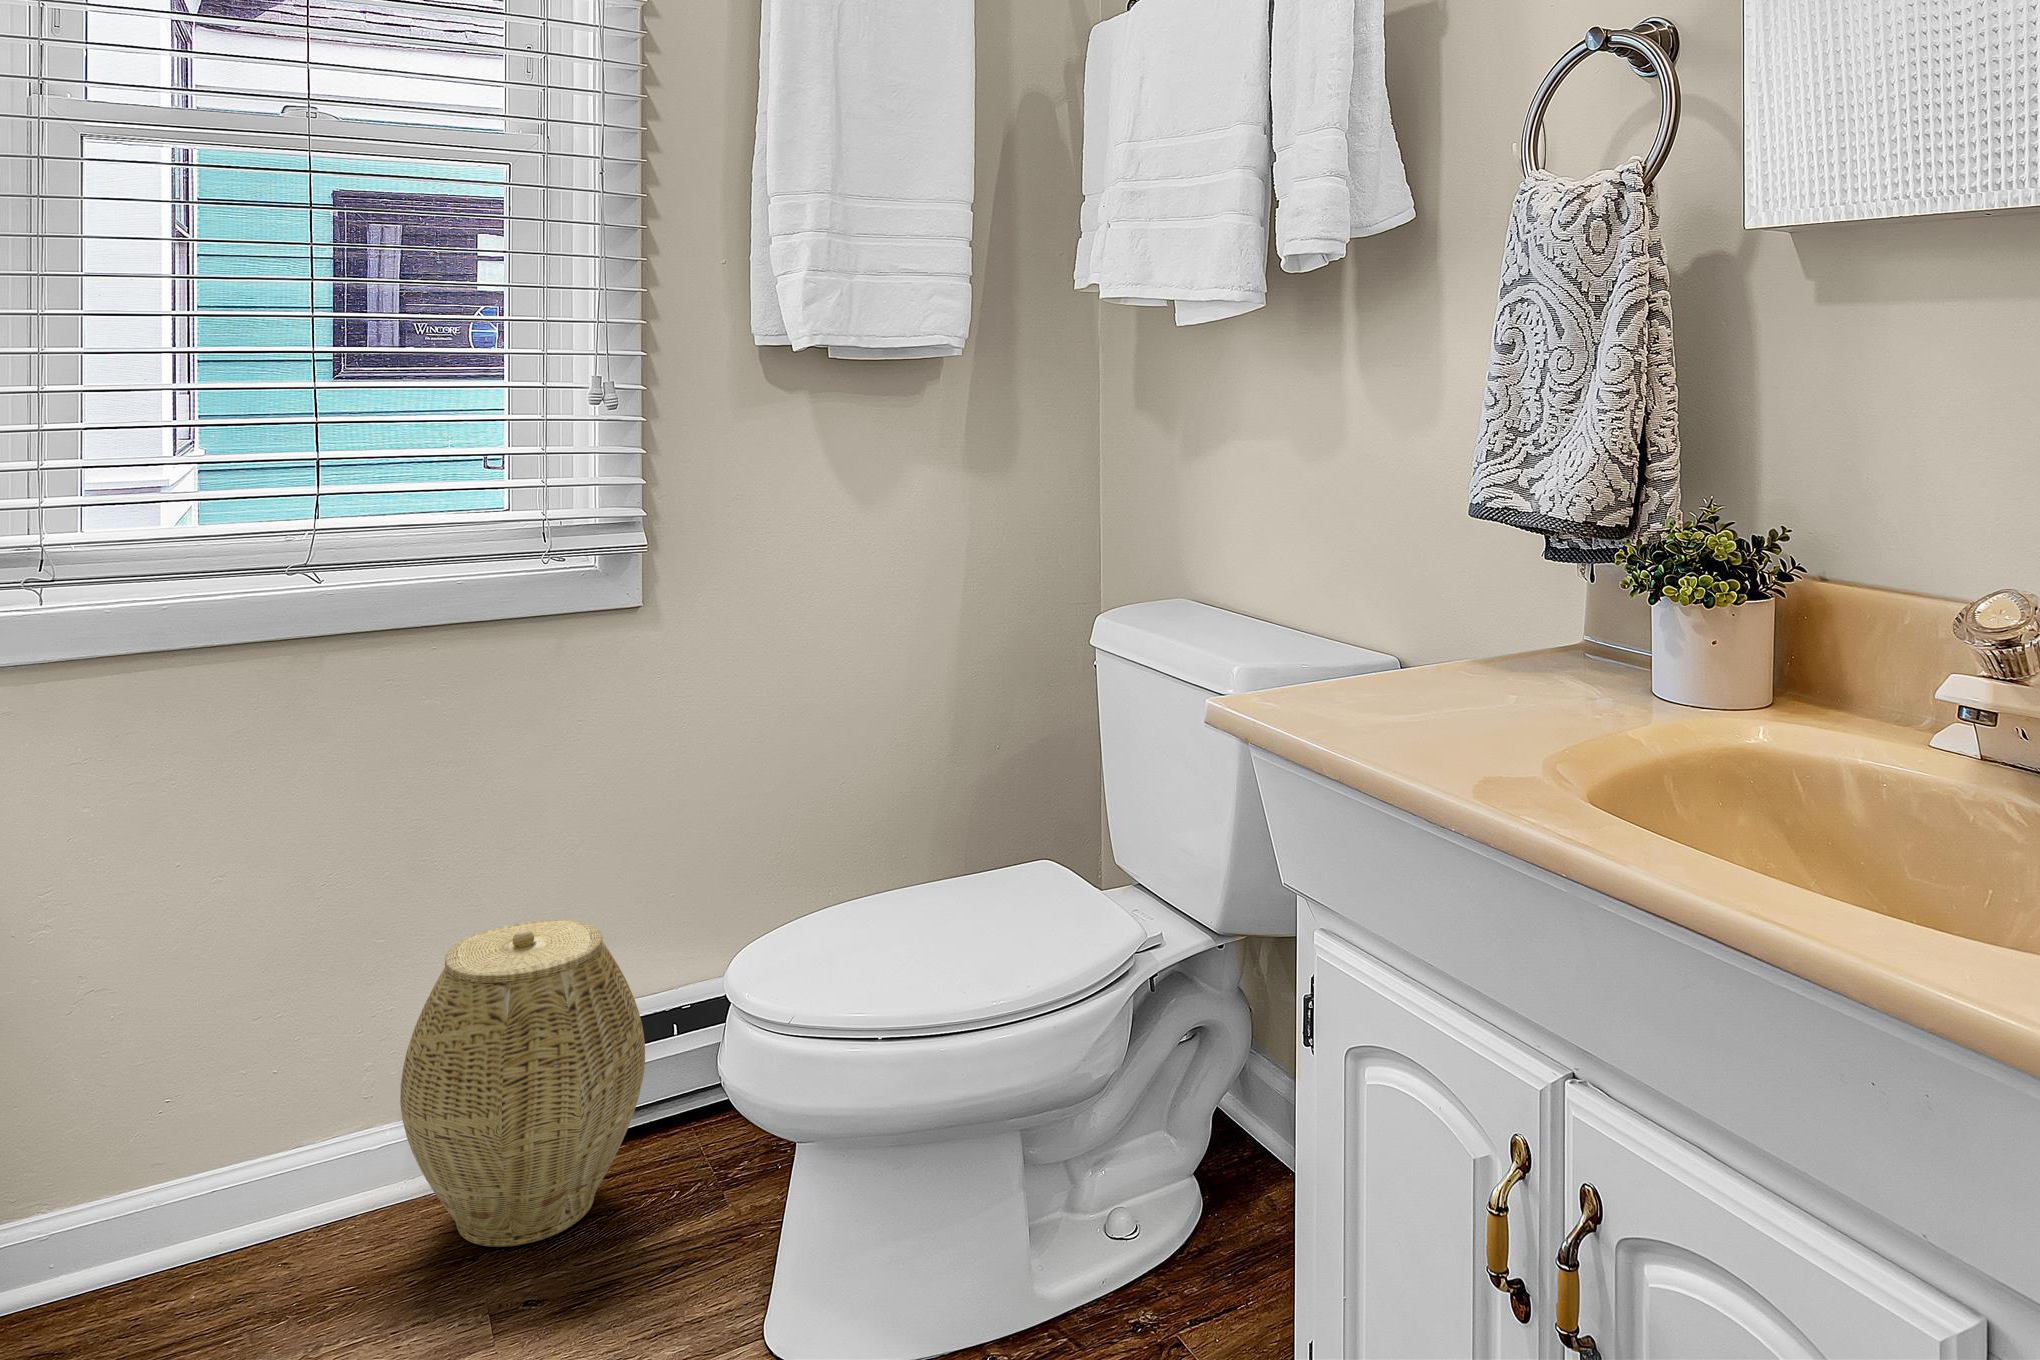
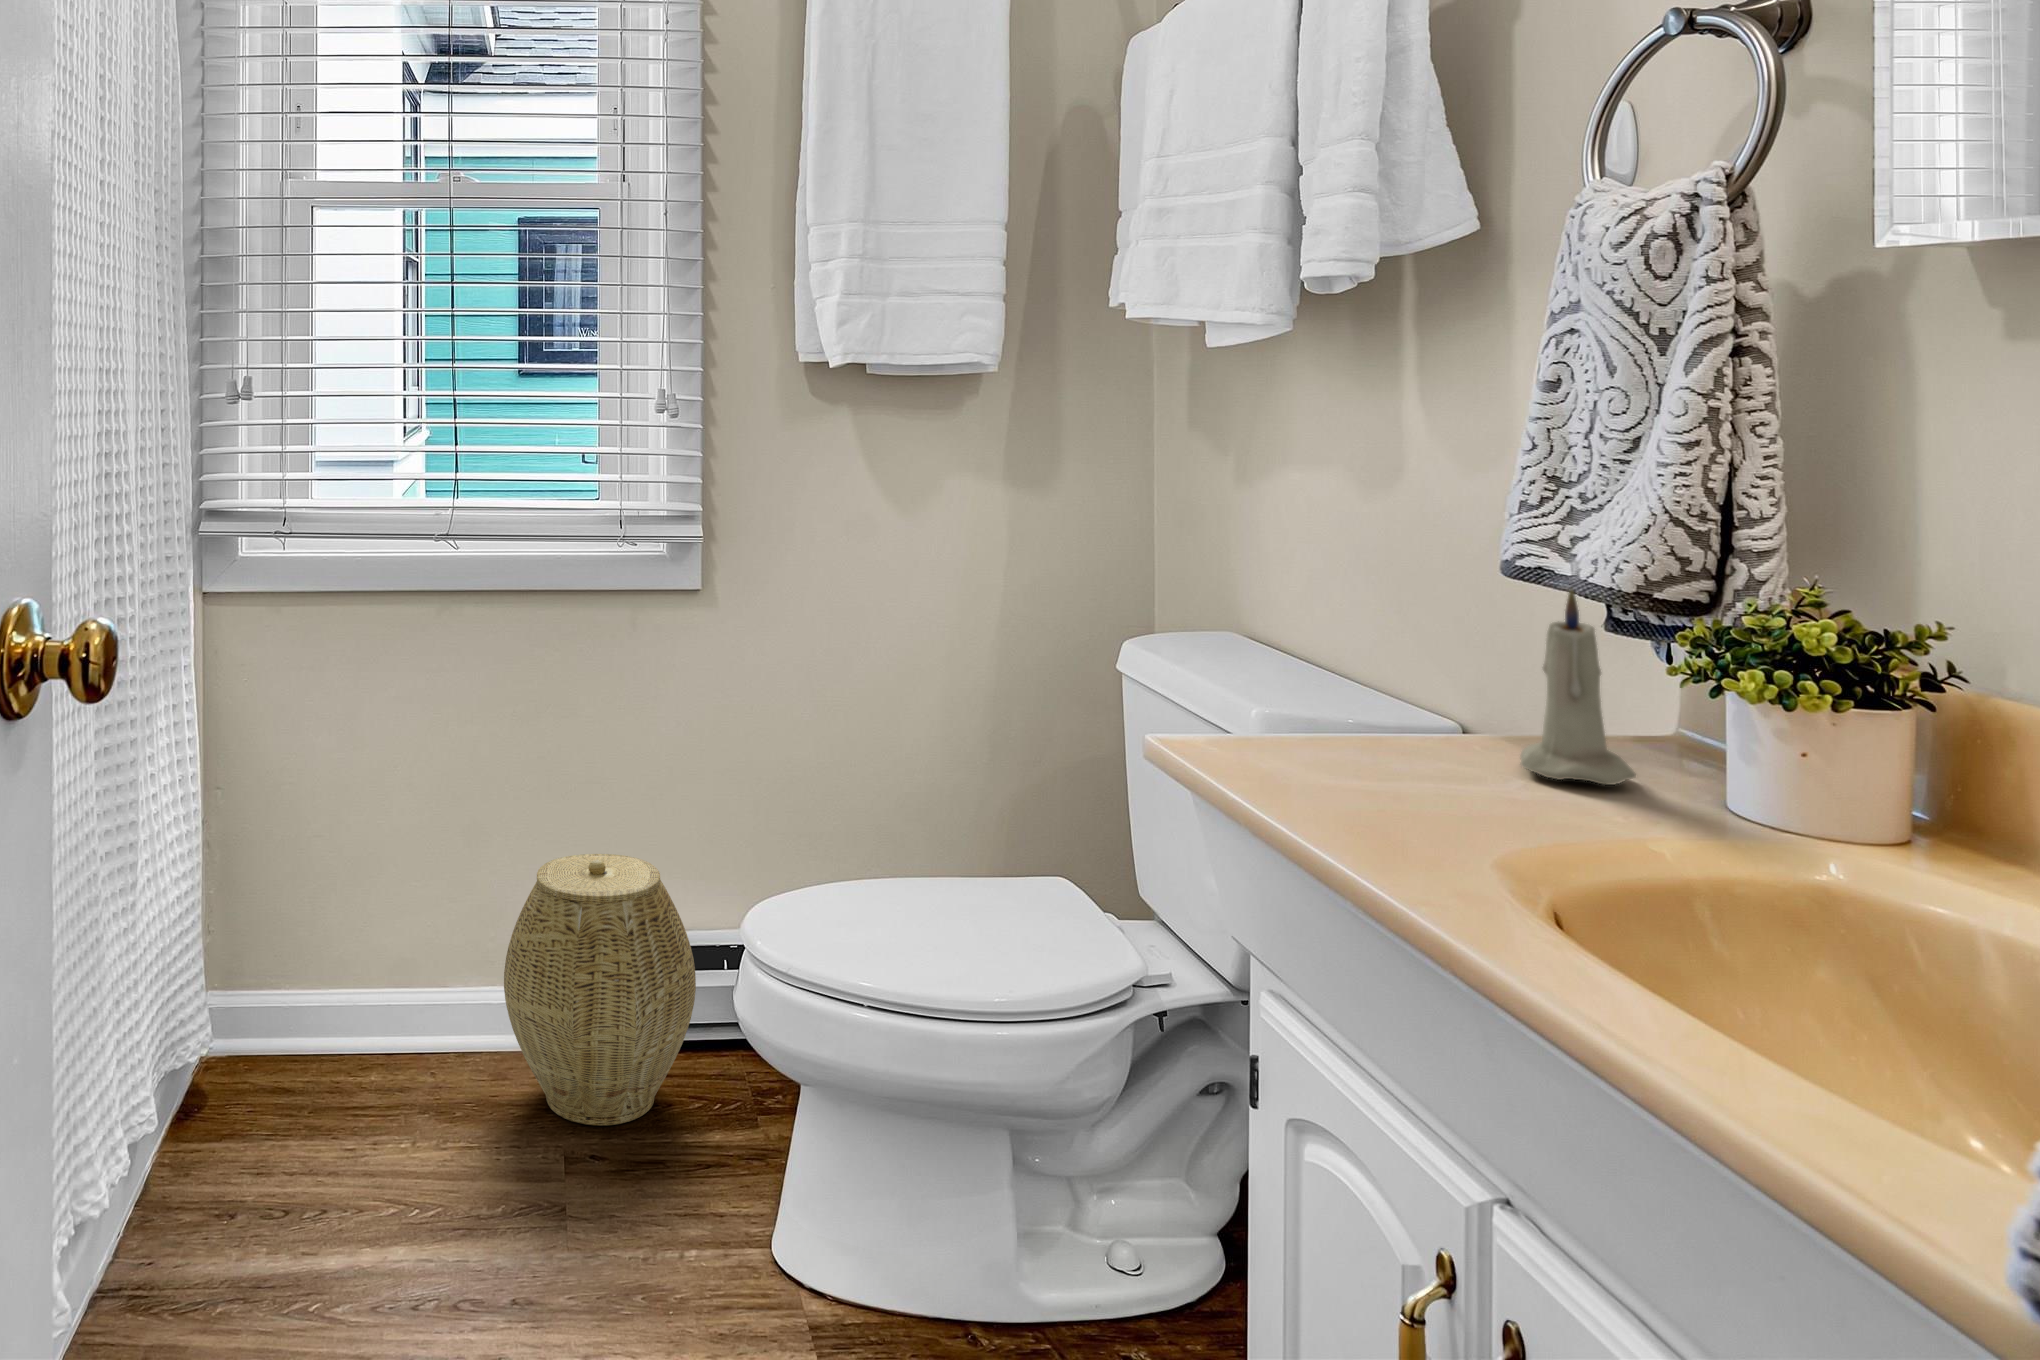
candle: none [1496,522,1585,692] -> present [1520,589,1636,785]

